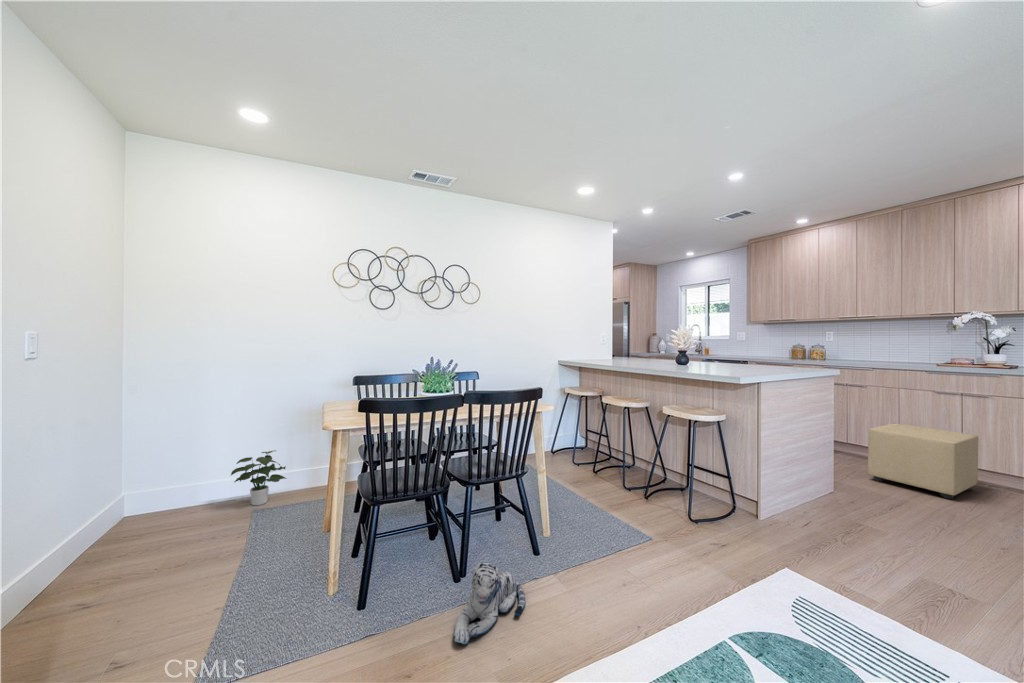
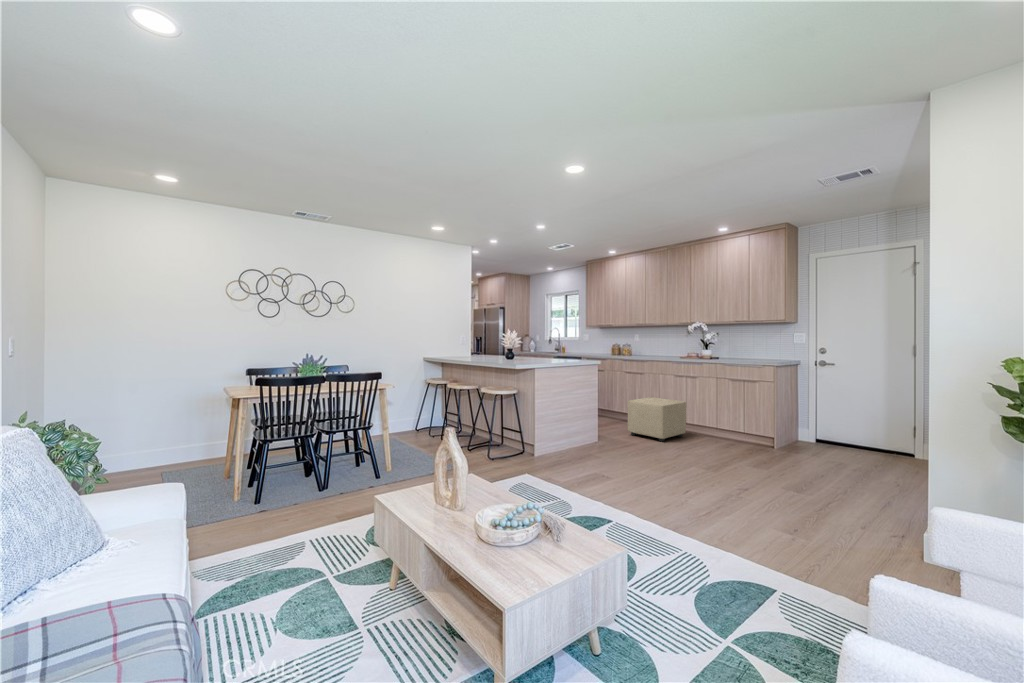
potted plant: present [231,450,286,505] -> none [142,428,190,469]
plush toy: present [454,563,526,644] -> none [313,470,361,509]

